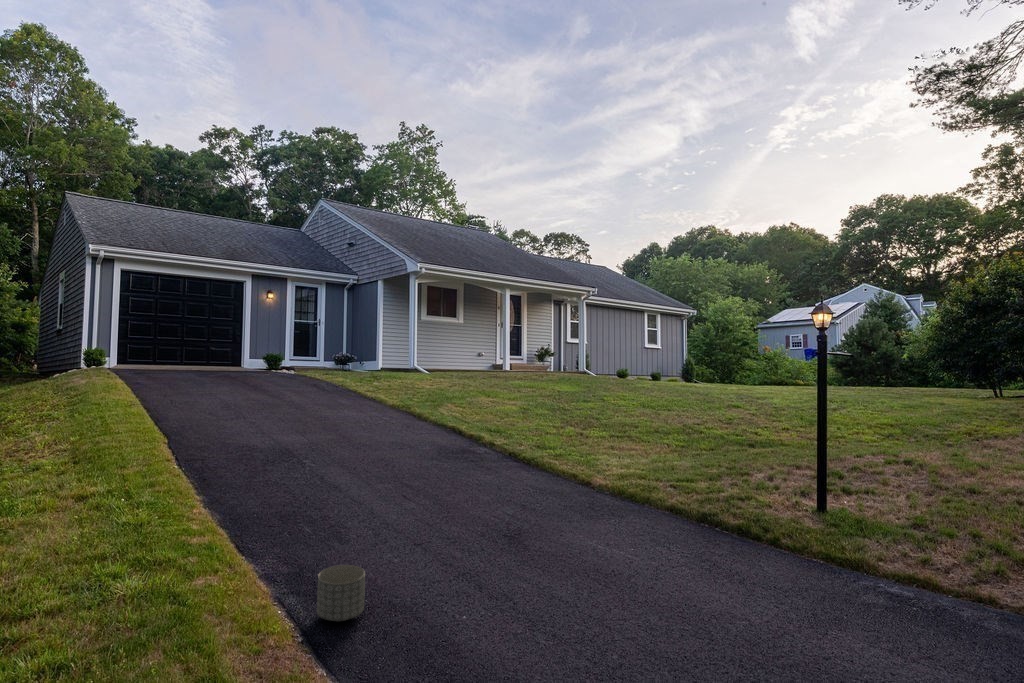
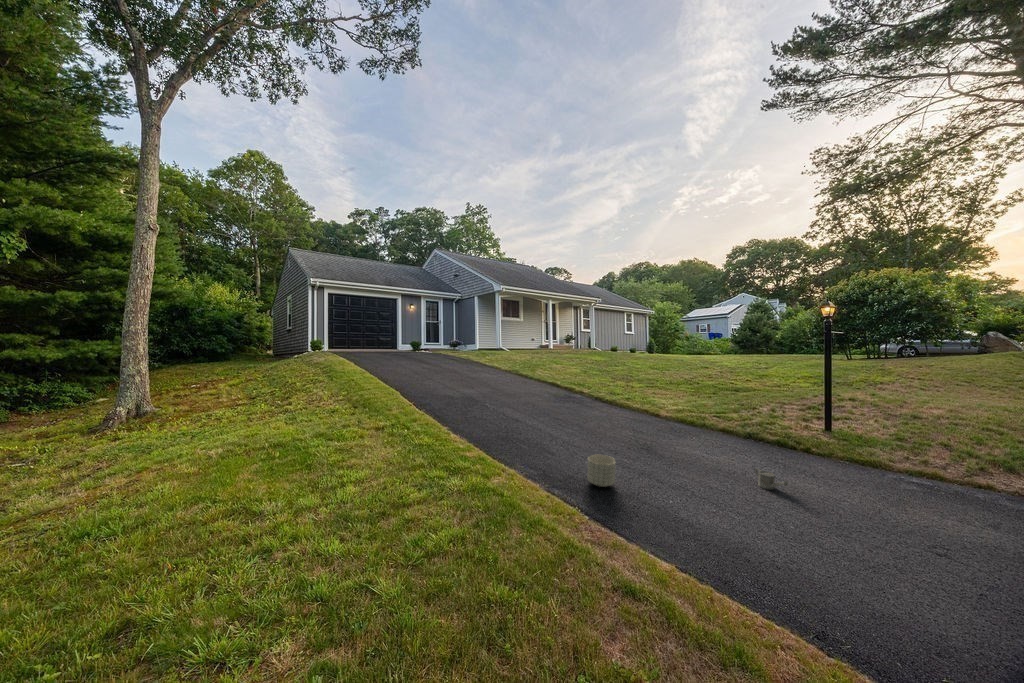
watering can: none [614,592,642,630] -> present [755,468,788,490]

